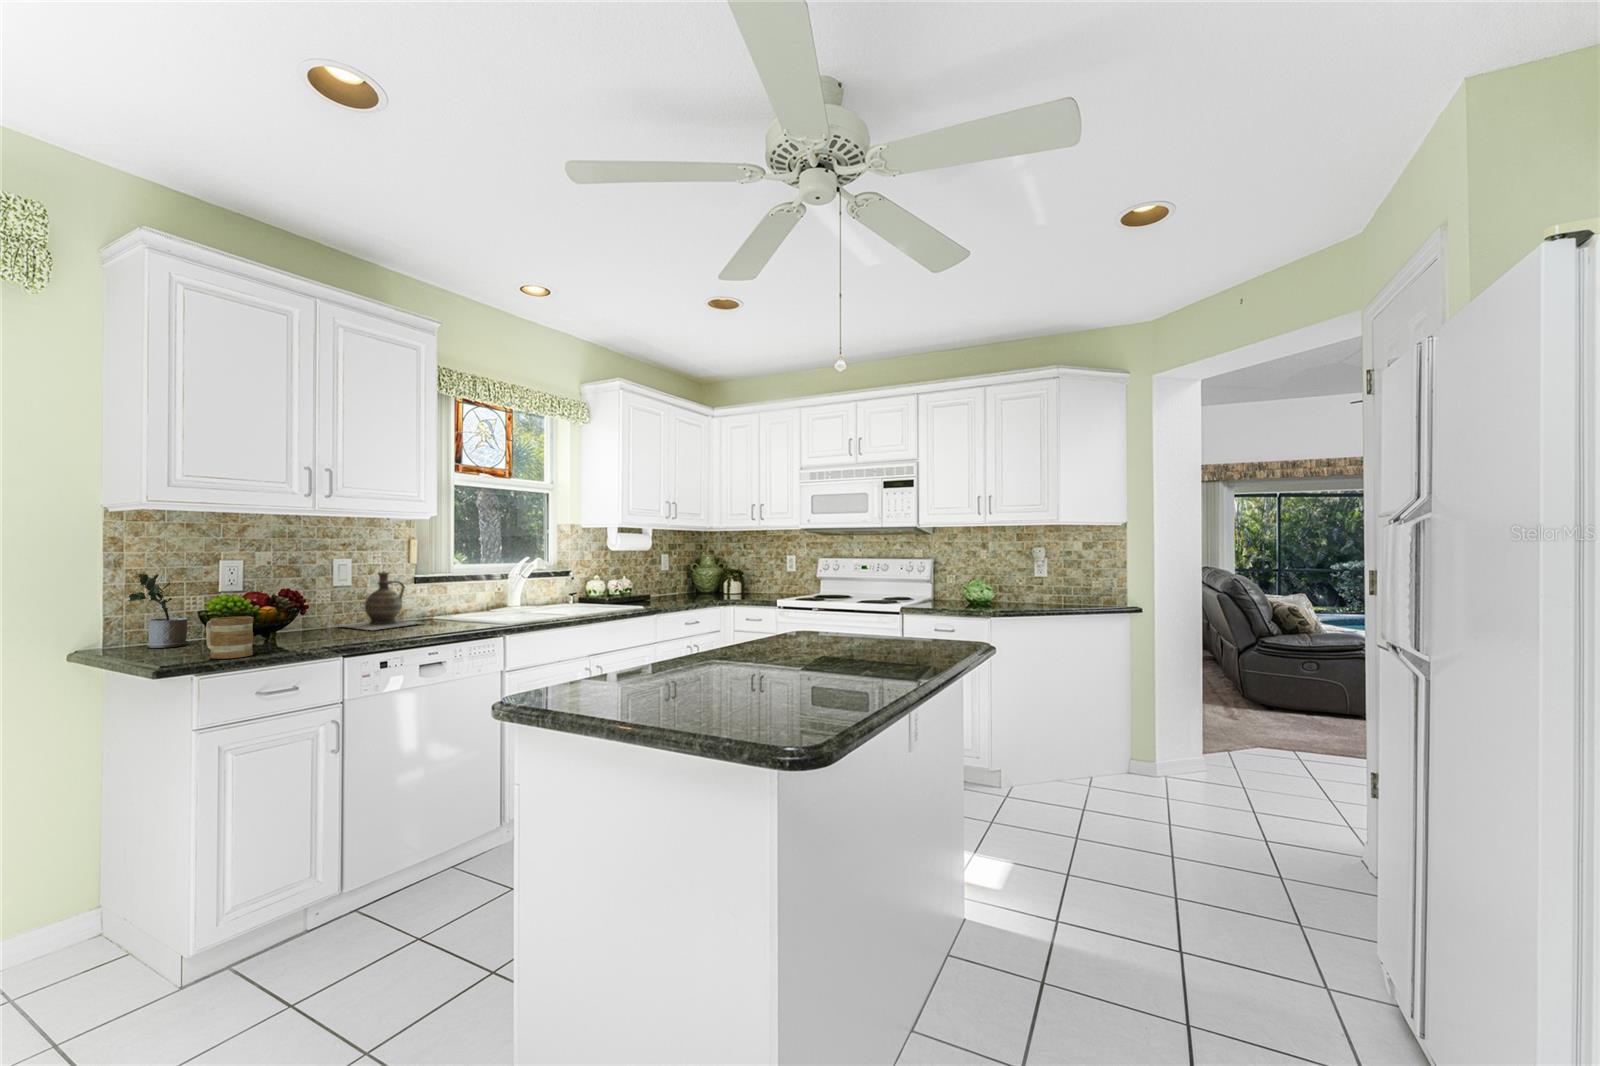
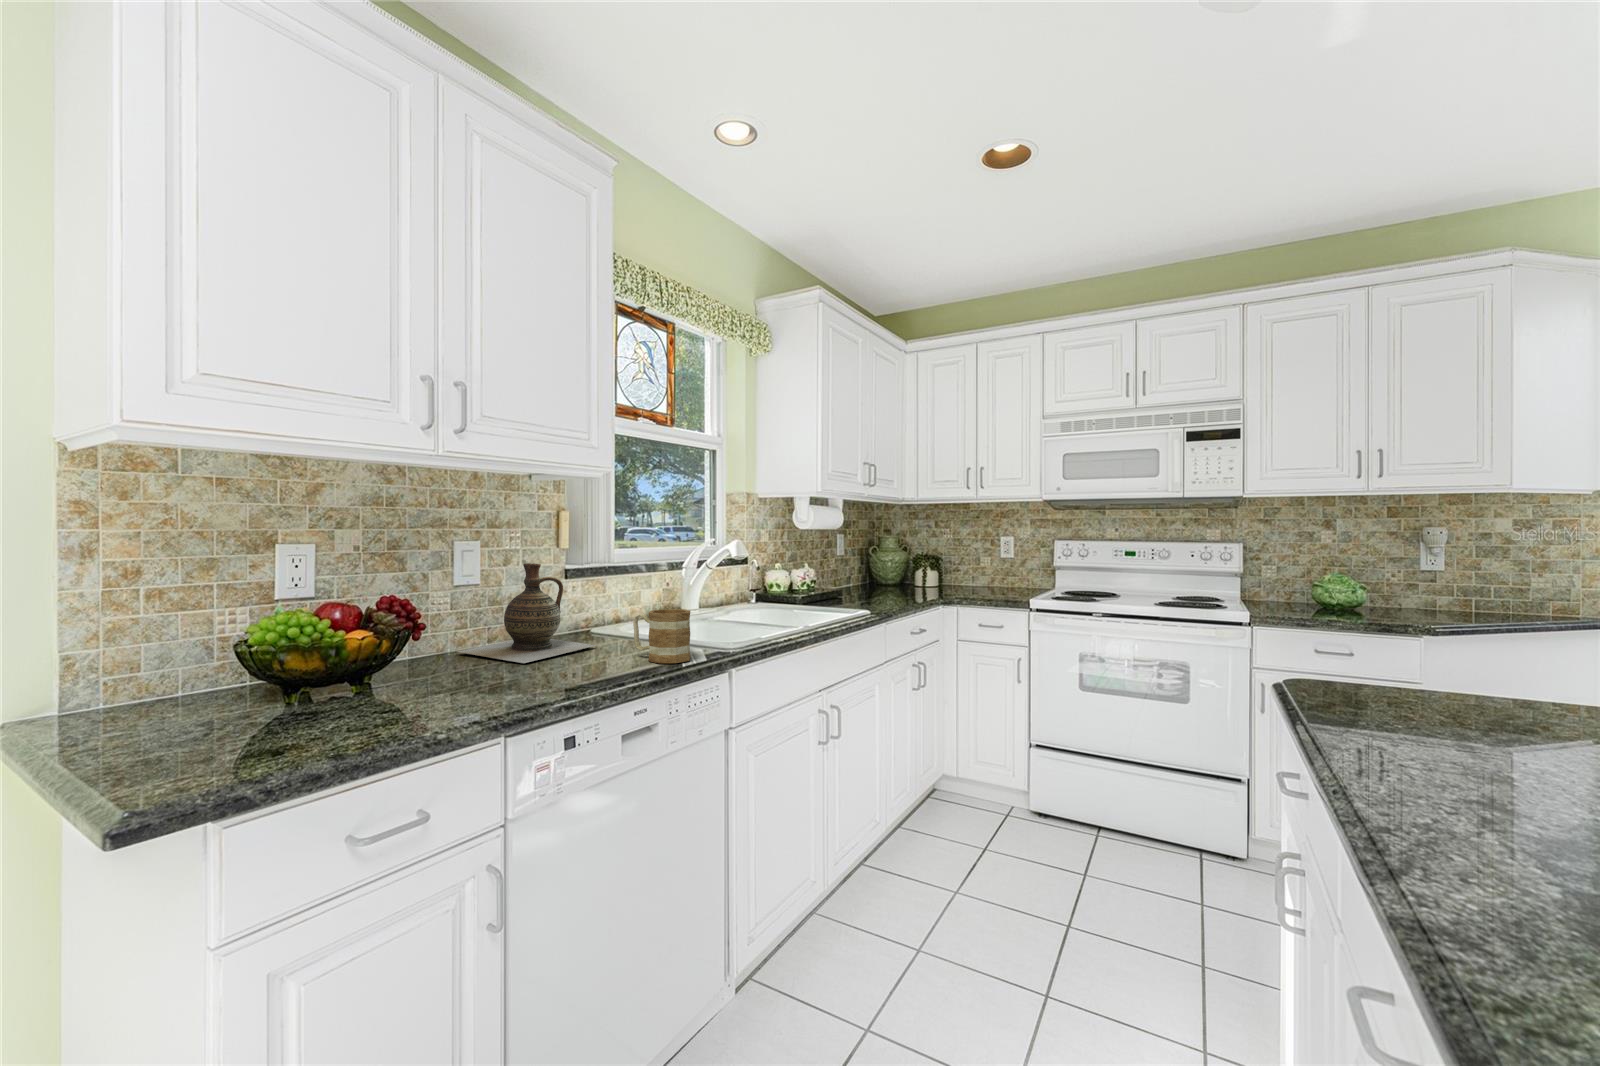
potted plant: present [129,574,188,648] -> none [103,570,220,714]
mug: present [206,616,254,659] -> present [633,609,691,663]

